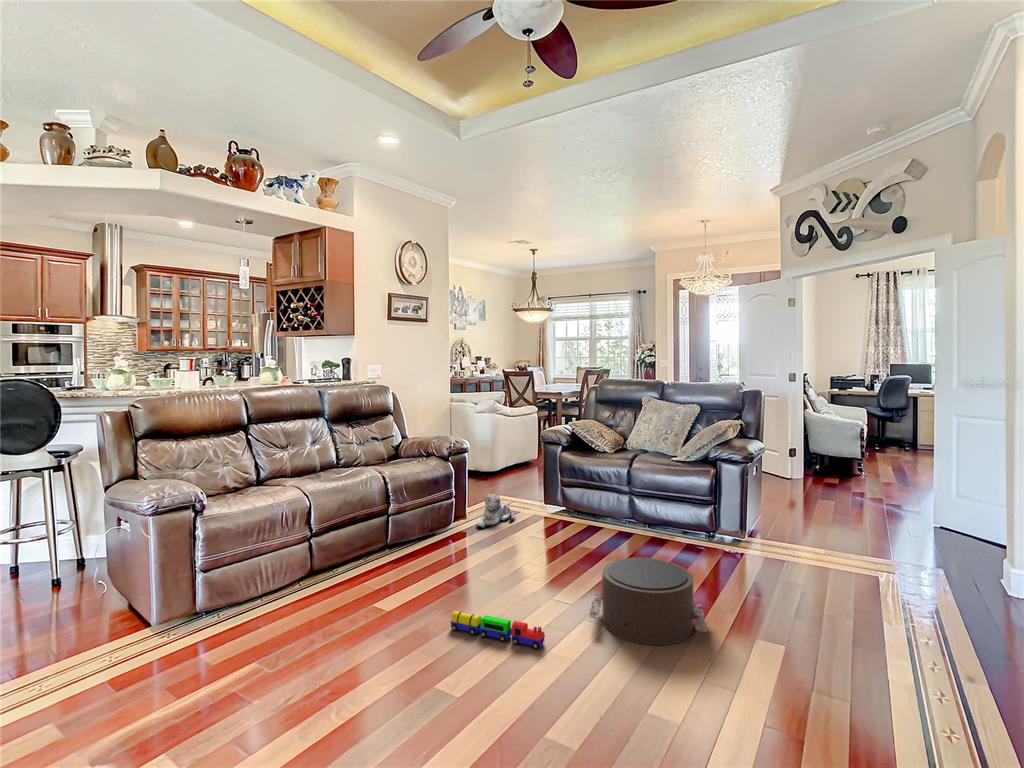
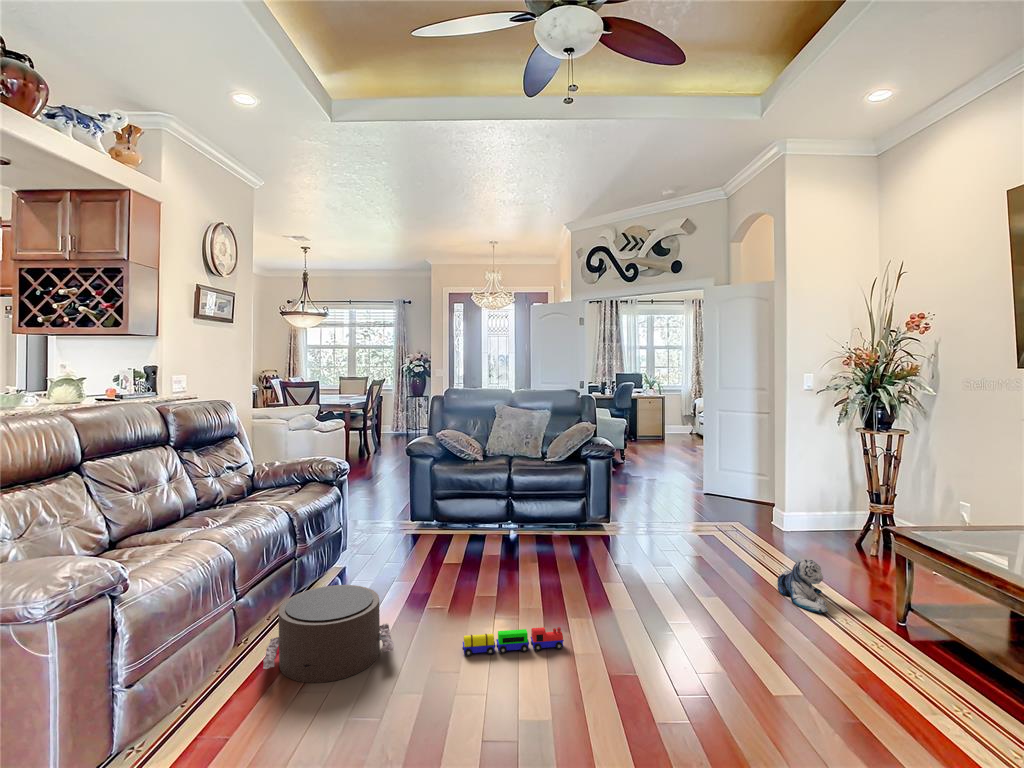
plush toy: present [477,493,515,527] -> present [777,560,828,613]
pouf: present [590,557,707,645] -> present [263,585,394,683]

